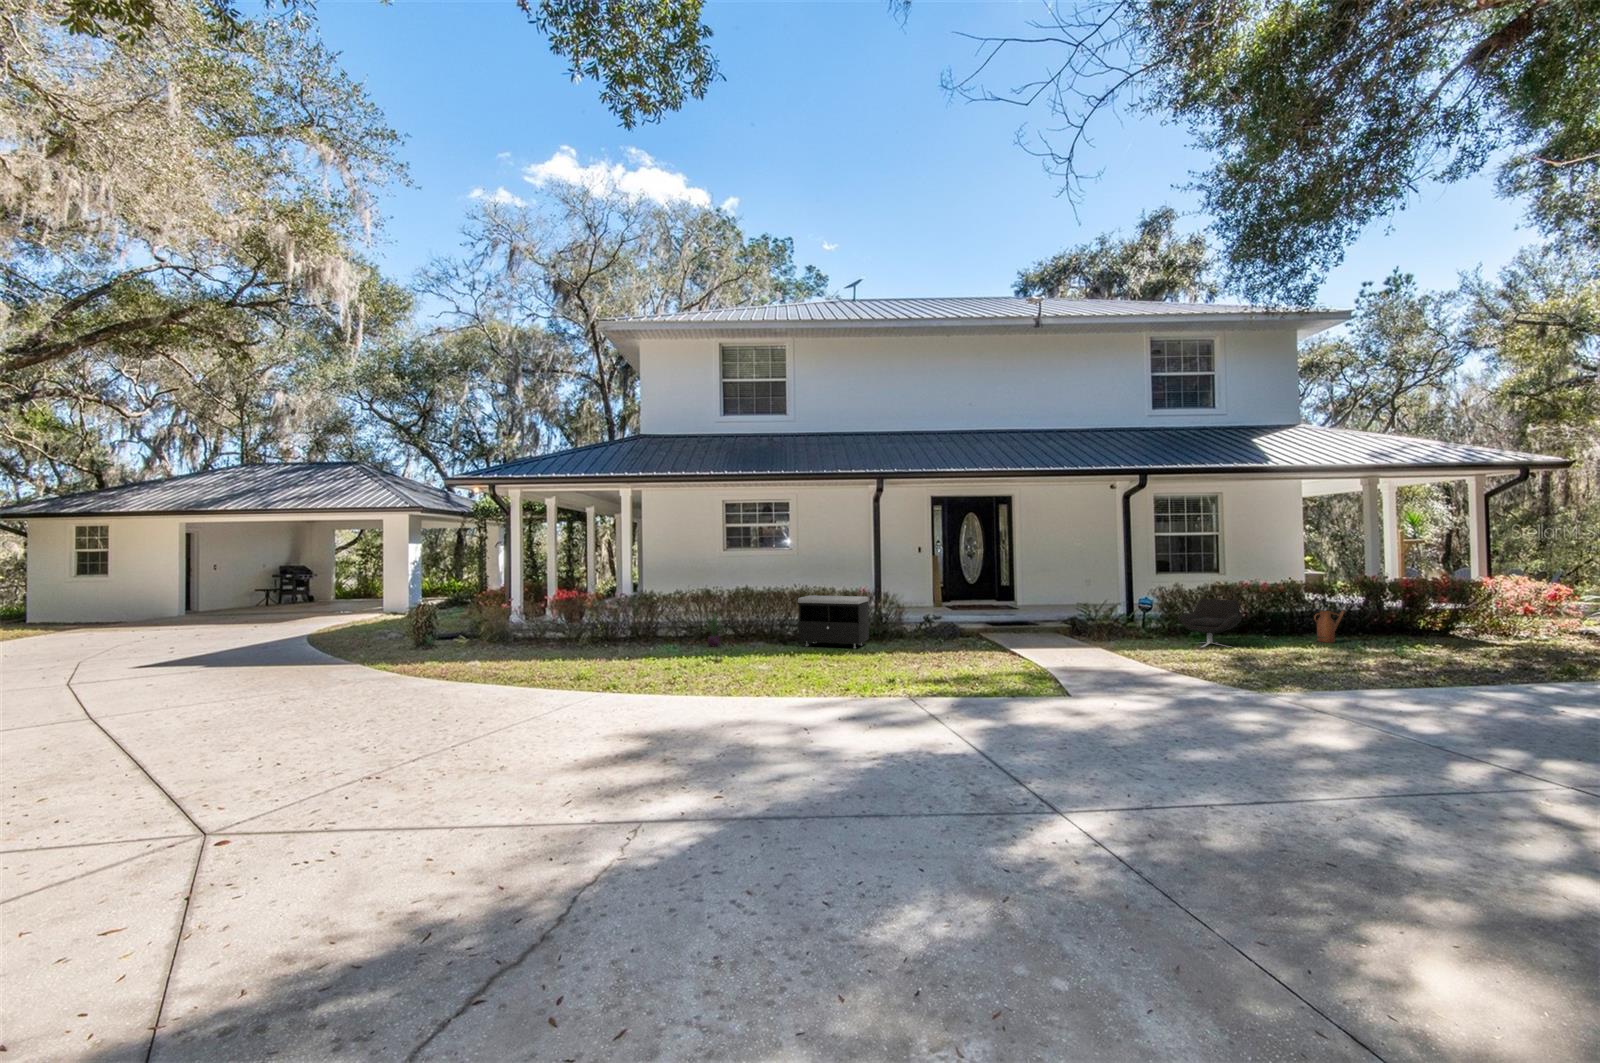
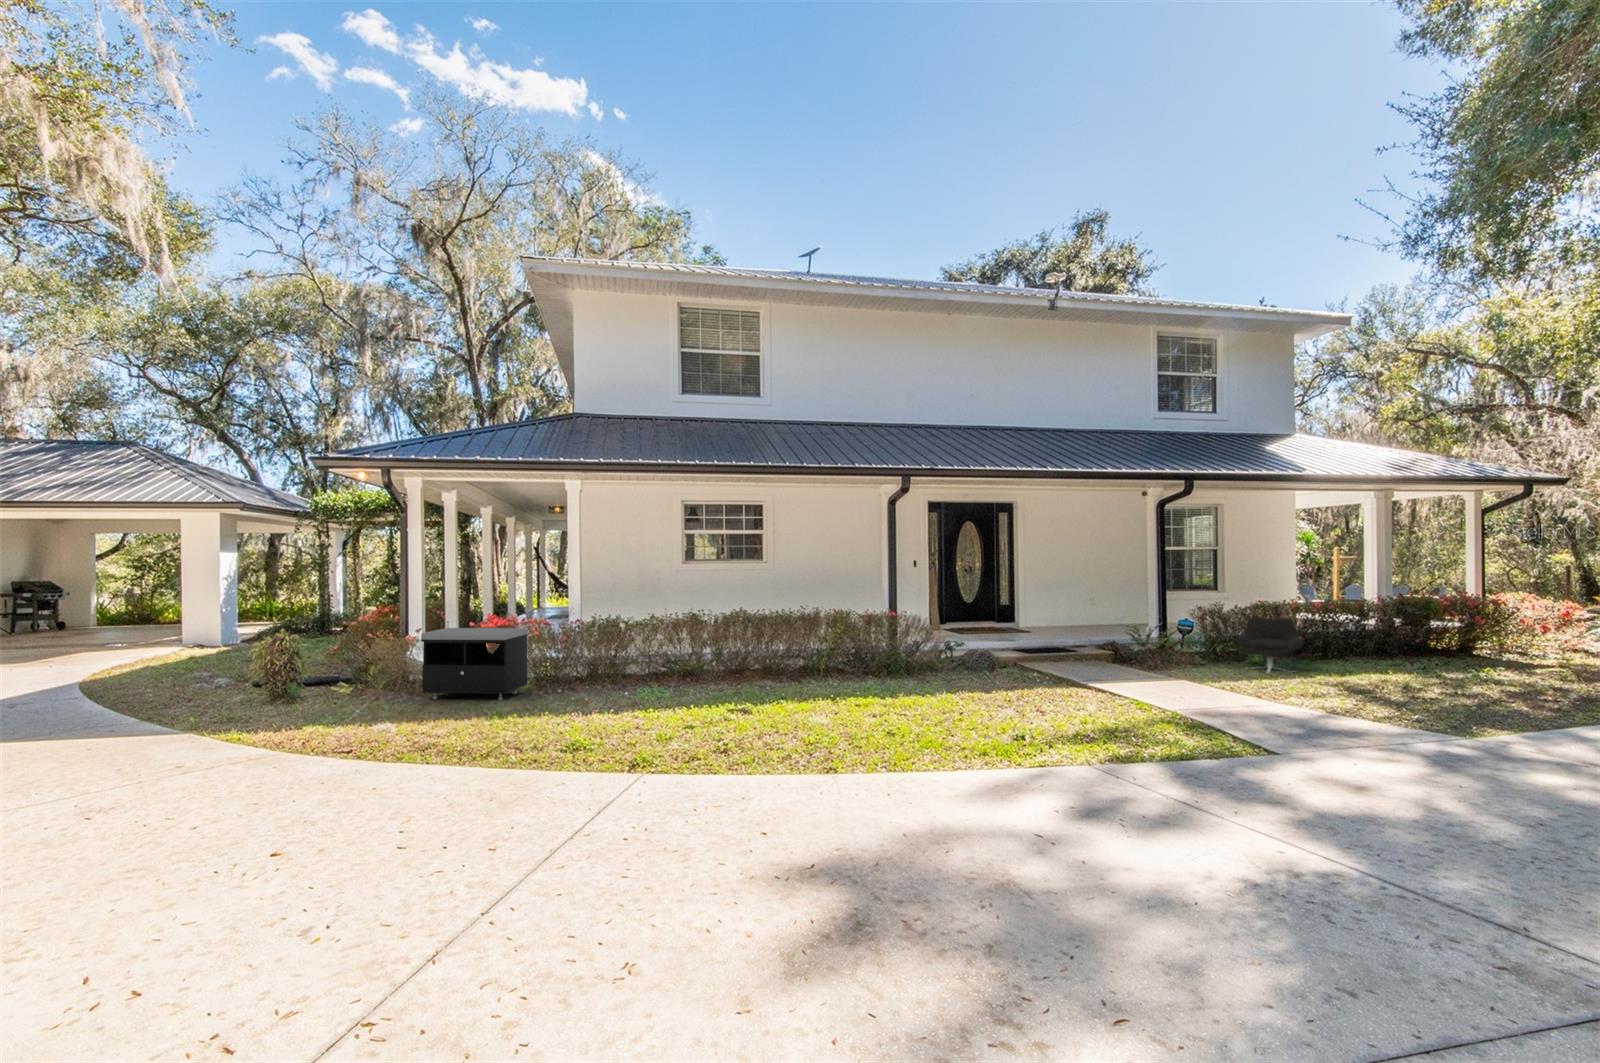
storage bench: present [798,595,869,648] -> present [421,628,527,700]
watering can: present [1314,611,1344,643] -> none [1361,628,1388,664]
decorative plant: present [708,612,720,646] -> none [682,642,729,690]

